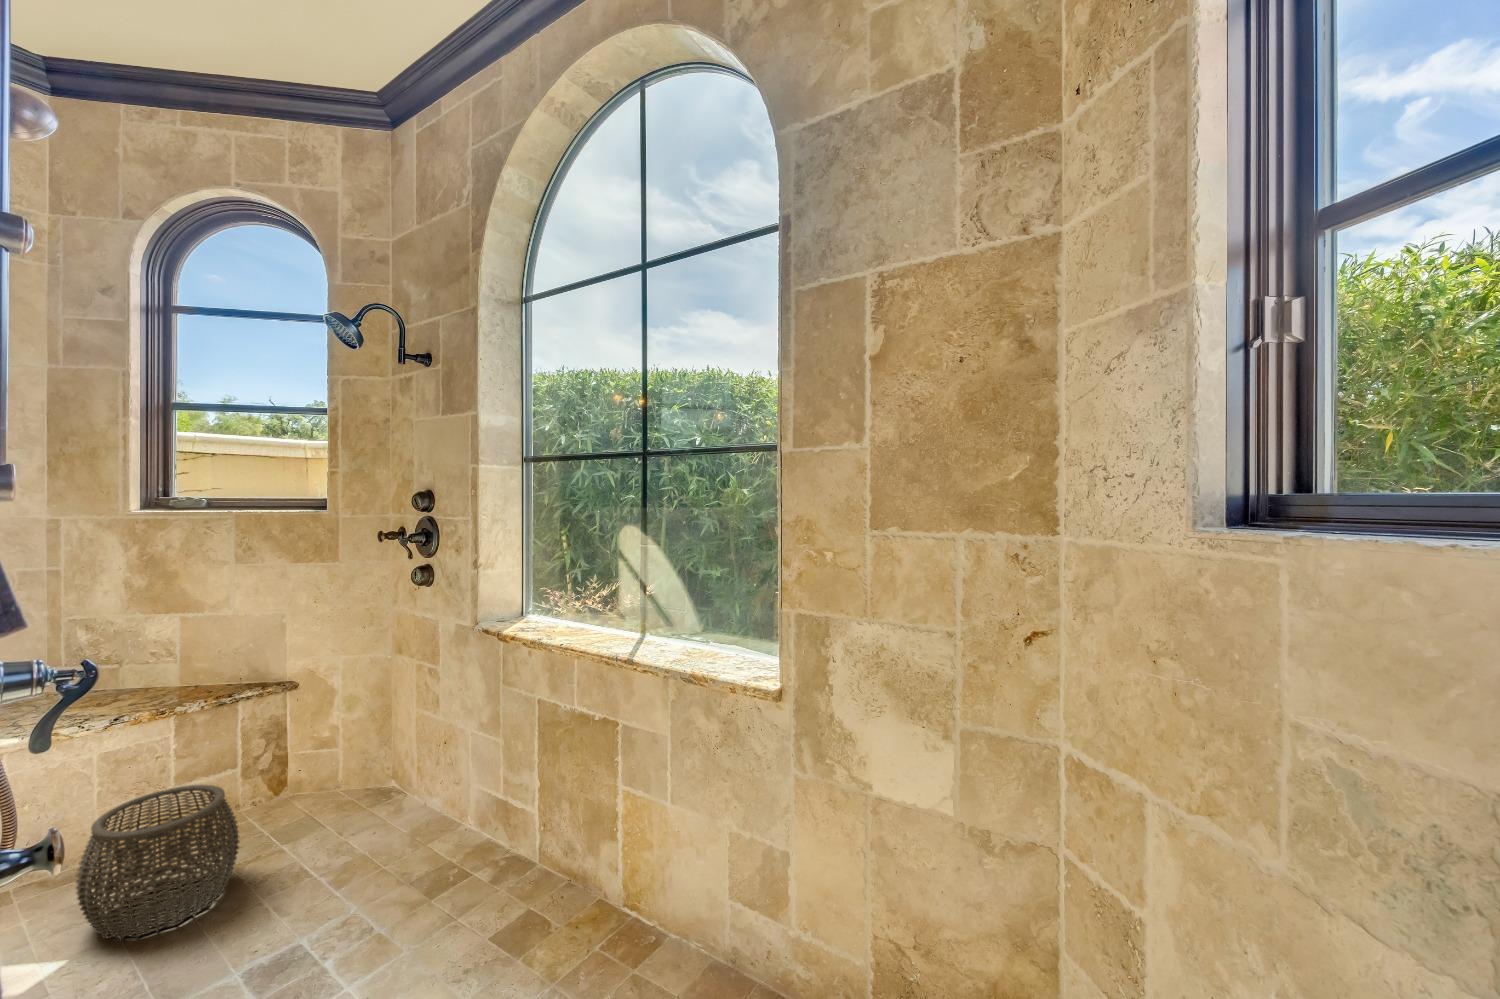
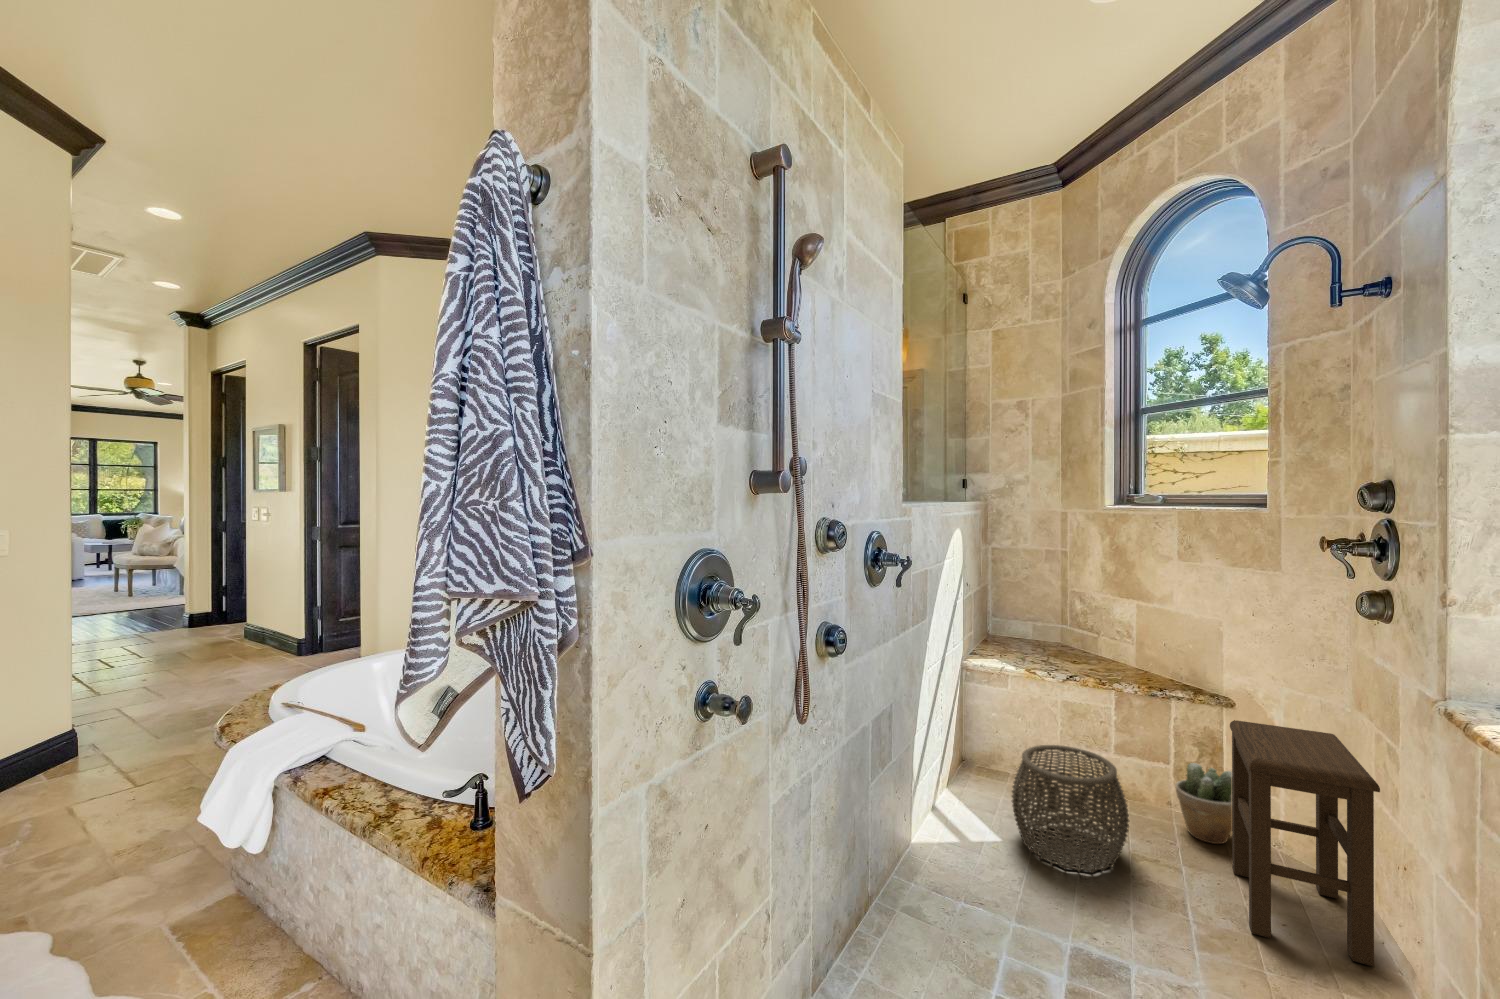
stool: none [315,678,437,854] -> present [1230,720,1380,966]
potted plant: none [254,743,314,819] -> present [1175,763,1232,844]

